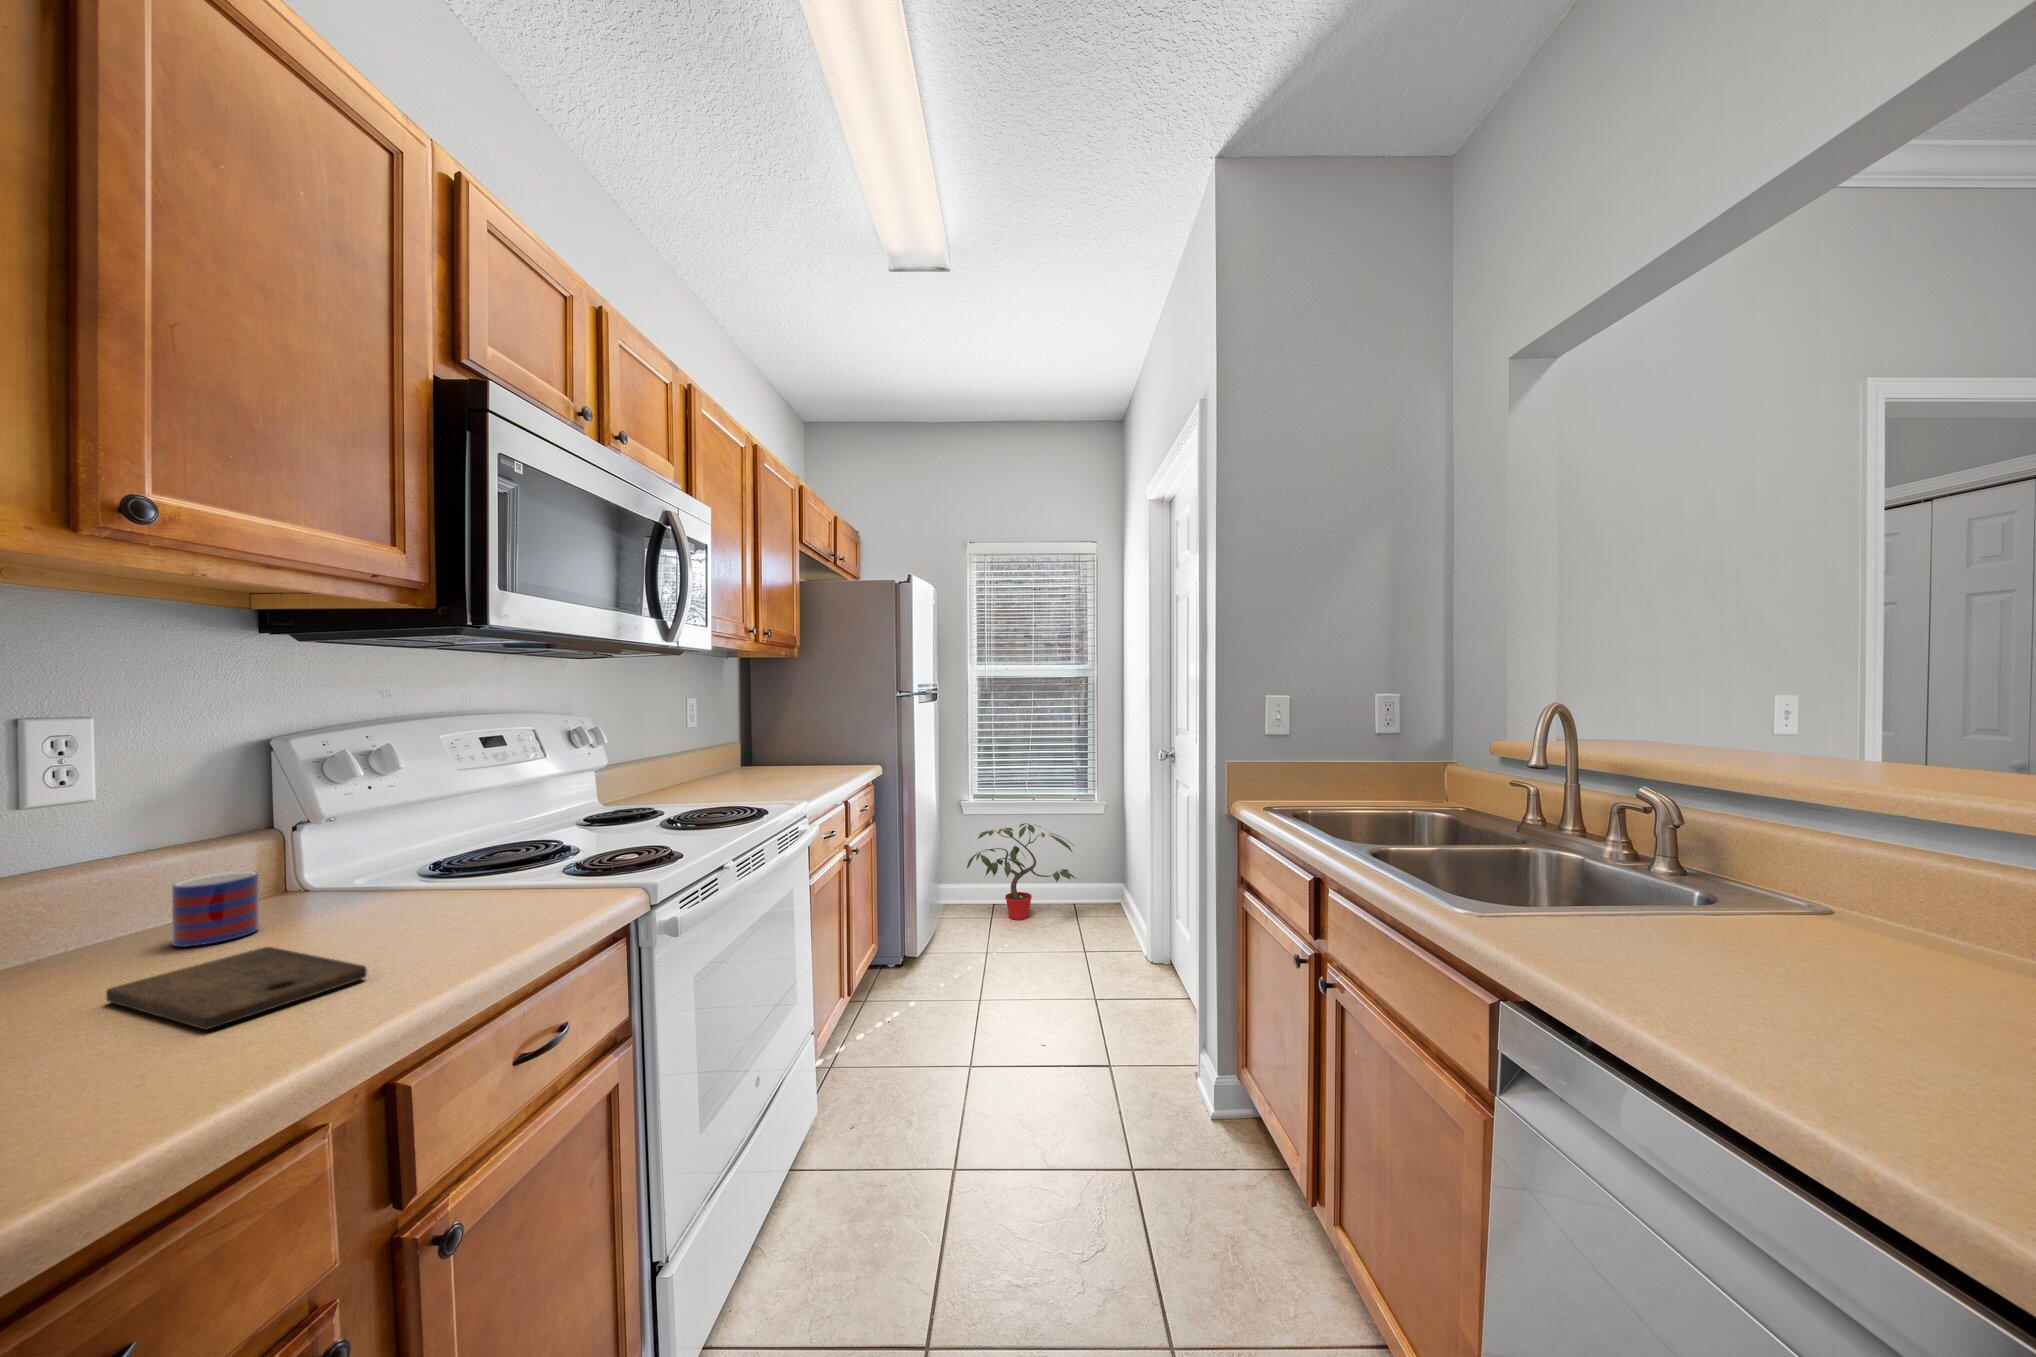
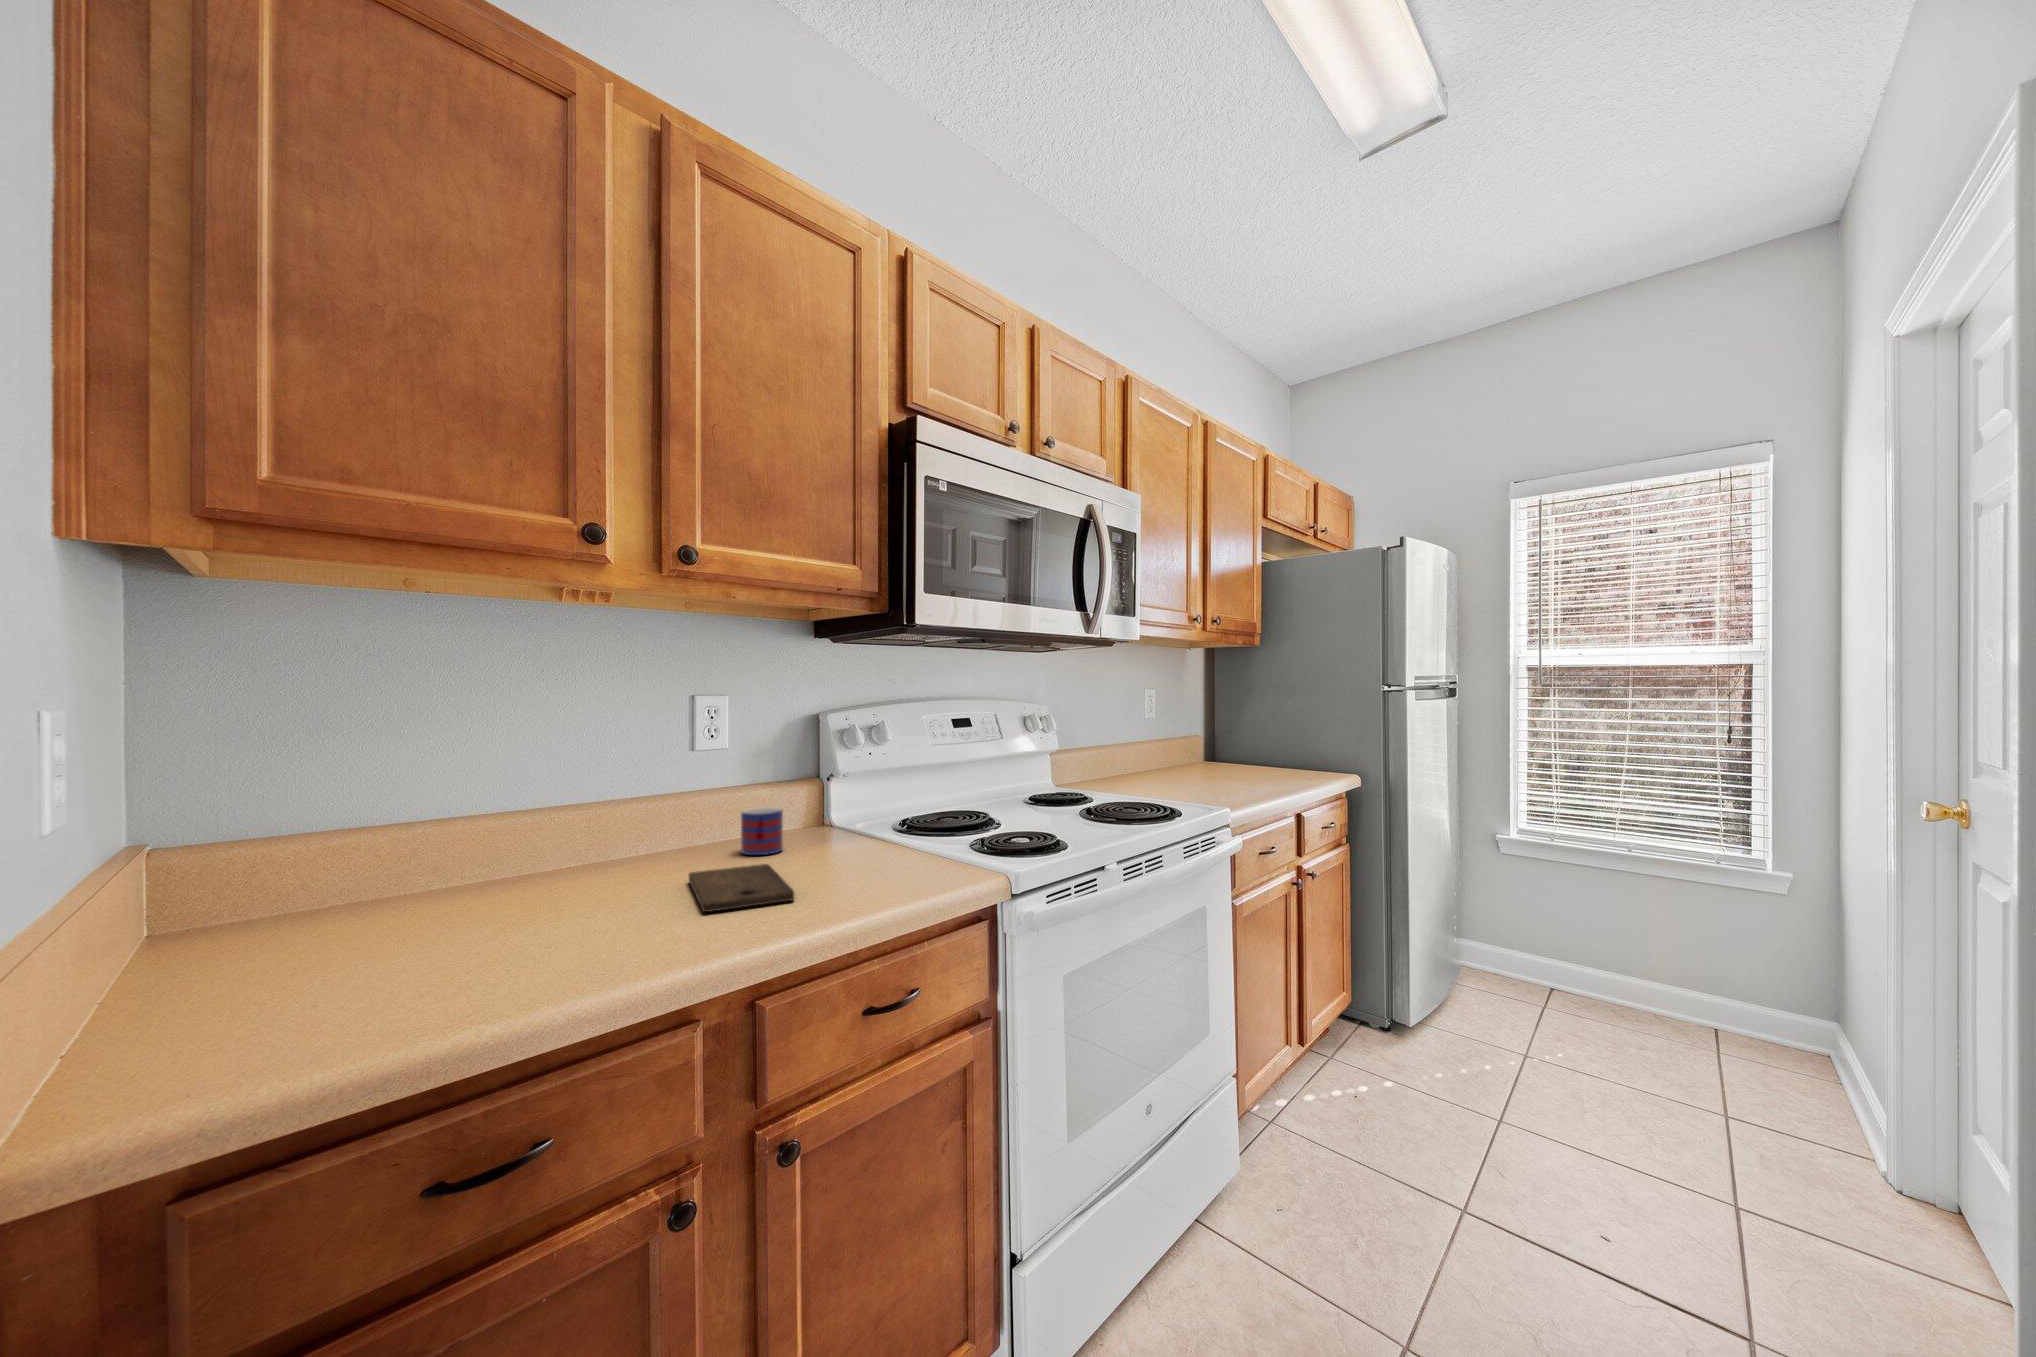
potted plant: present [967,823,1075,920] -> none [1501,881,1705,1018]

